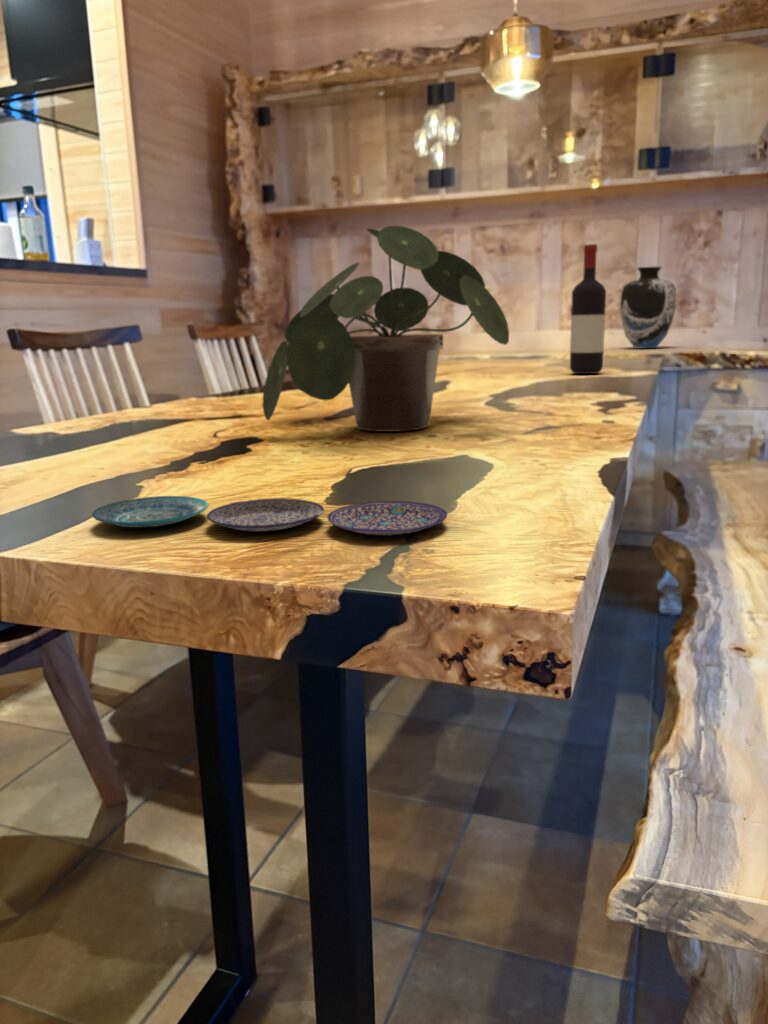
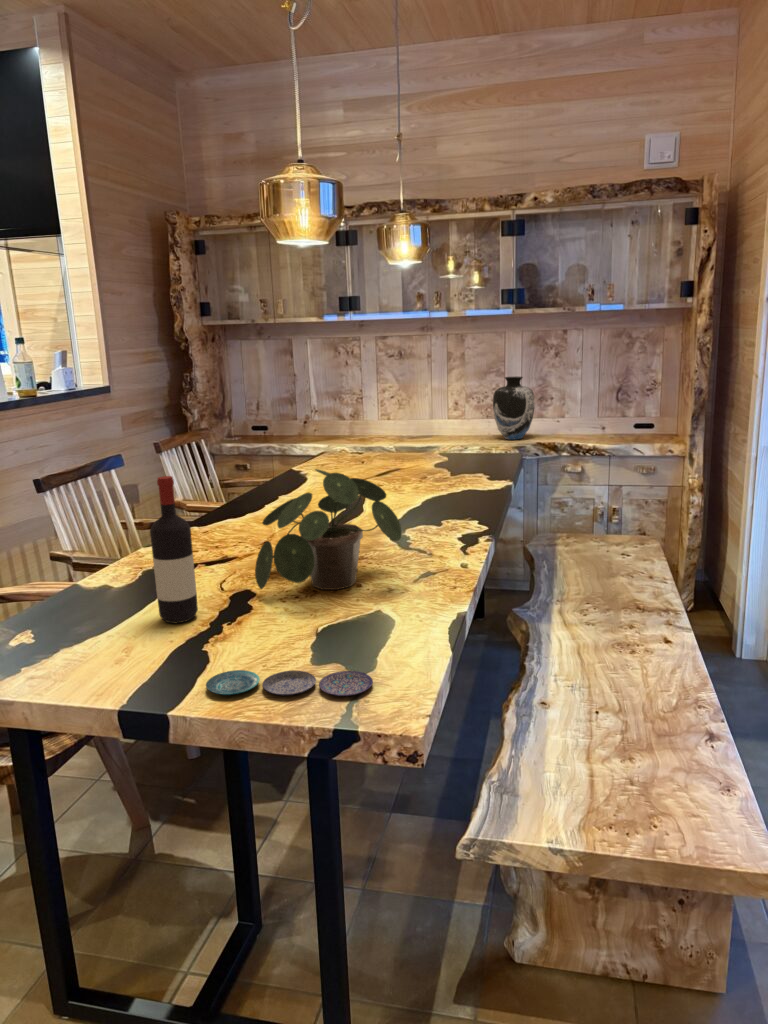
wine bottle: present [570,244,606,374] -> present [150,476,198,623]

